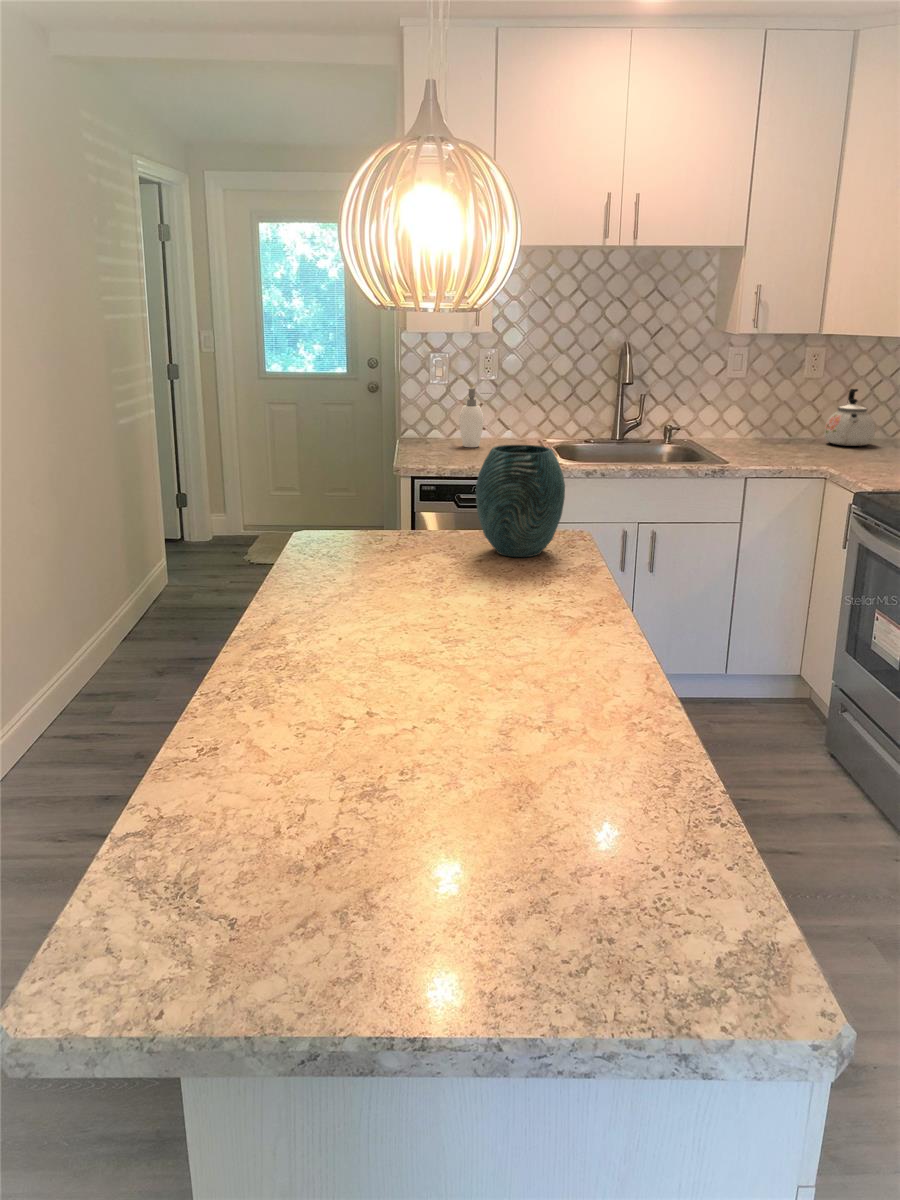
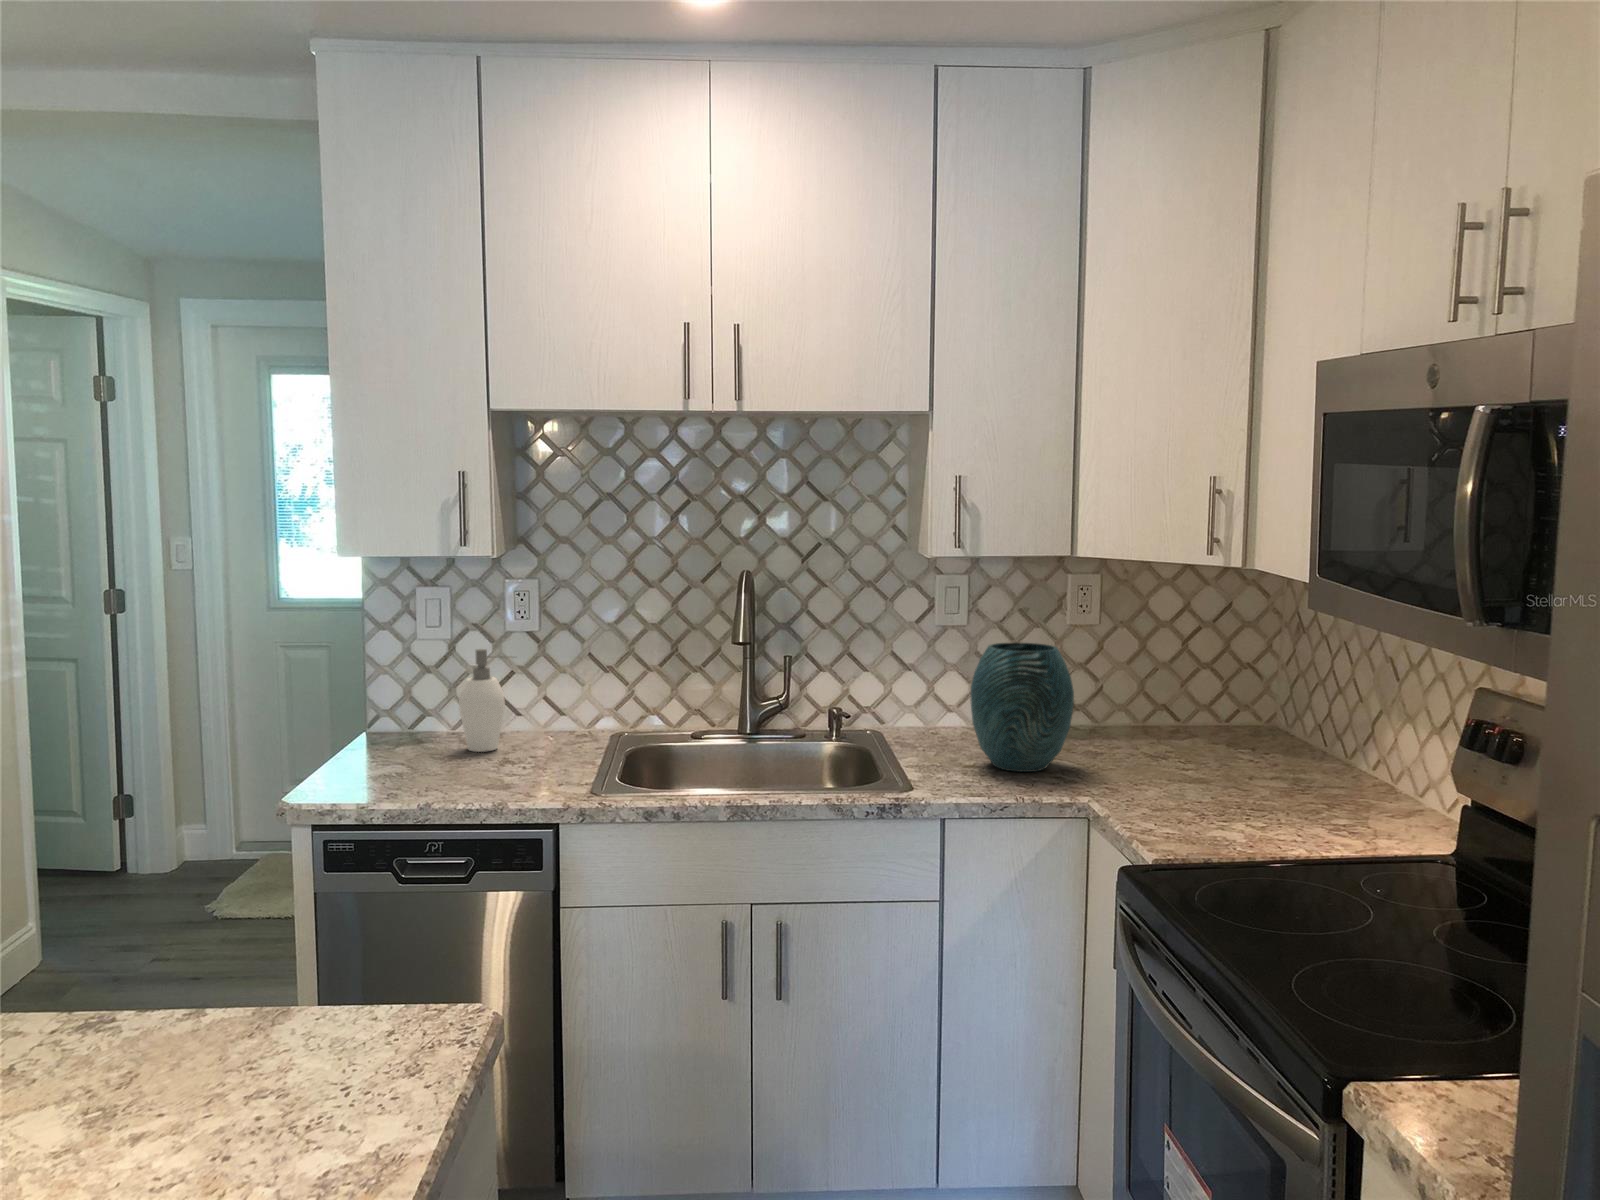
kettle: present [824,389,875,446] -> none [1105,643,1189,741]
vase: present [476,445,565,557] -> present [971,642,1074,772]

